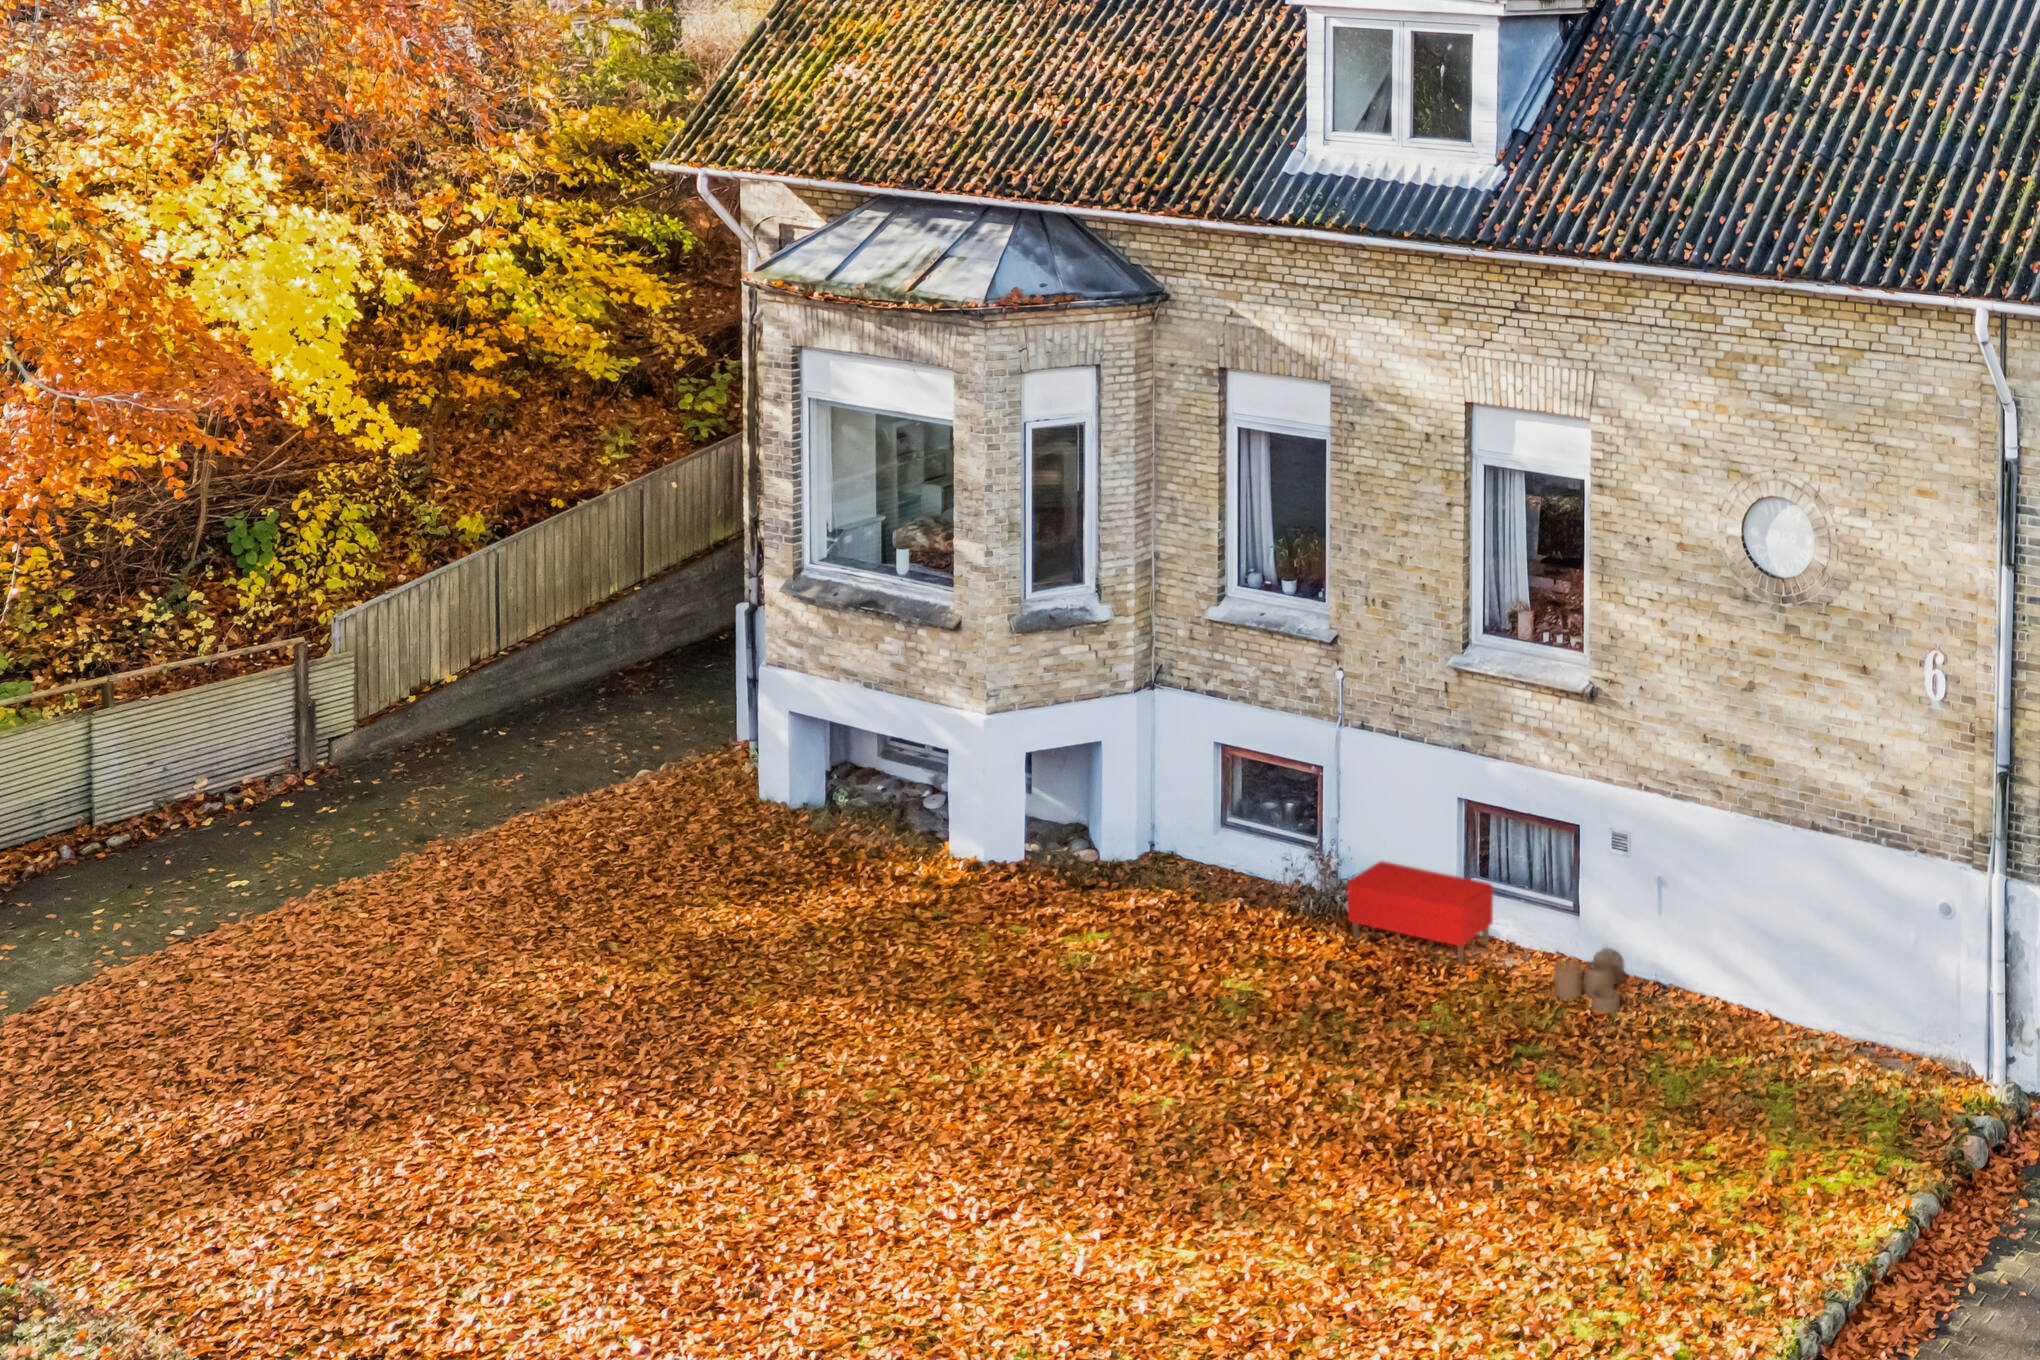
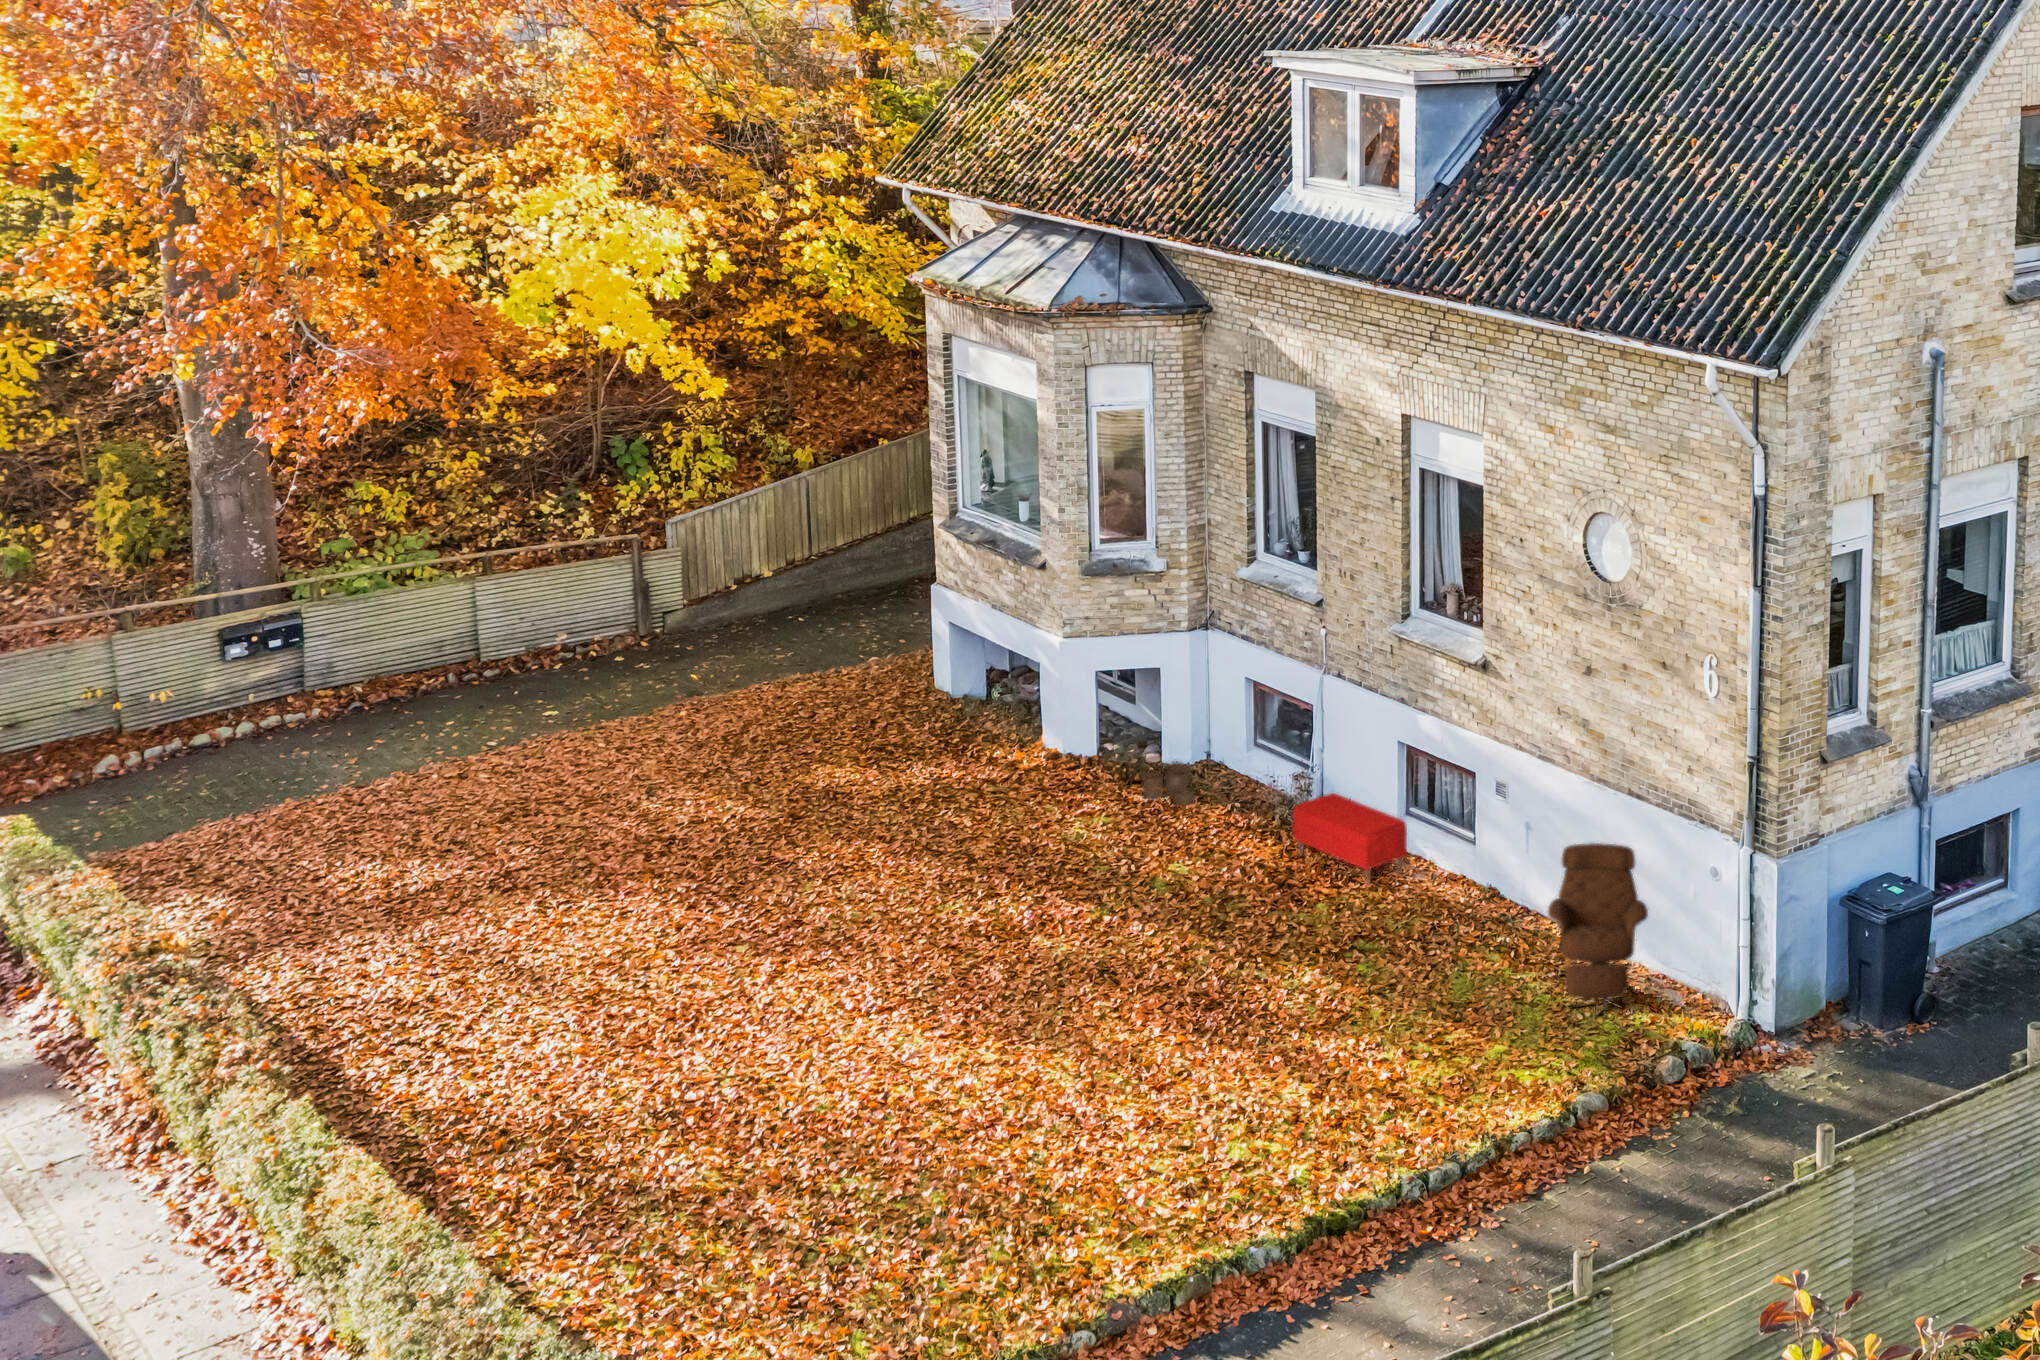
lounge chair: none [1744,880,1873,1083] -> present [1548,843,1648,1017]
woven basket: present [1554,947,1624,1013] -> present [1143,761,1195,805]

